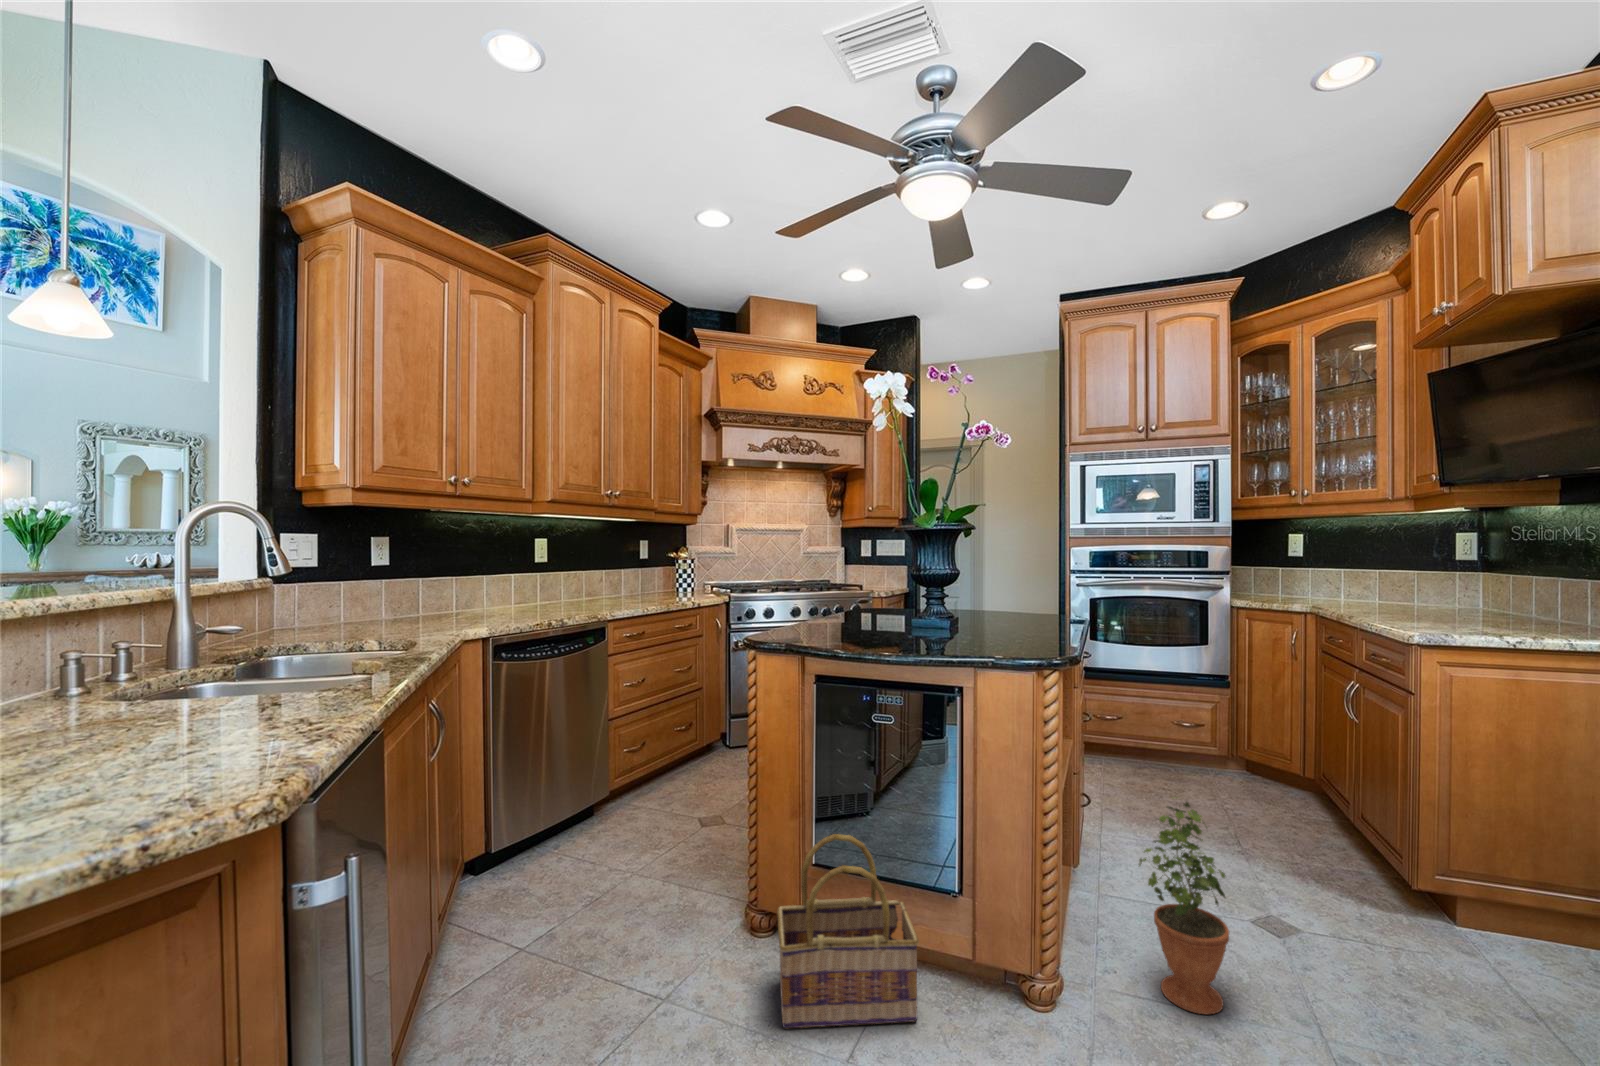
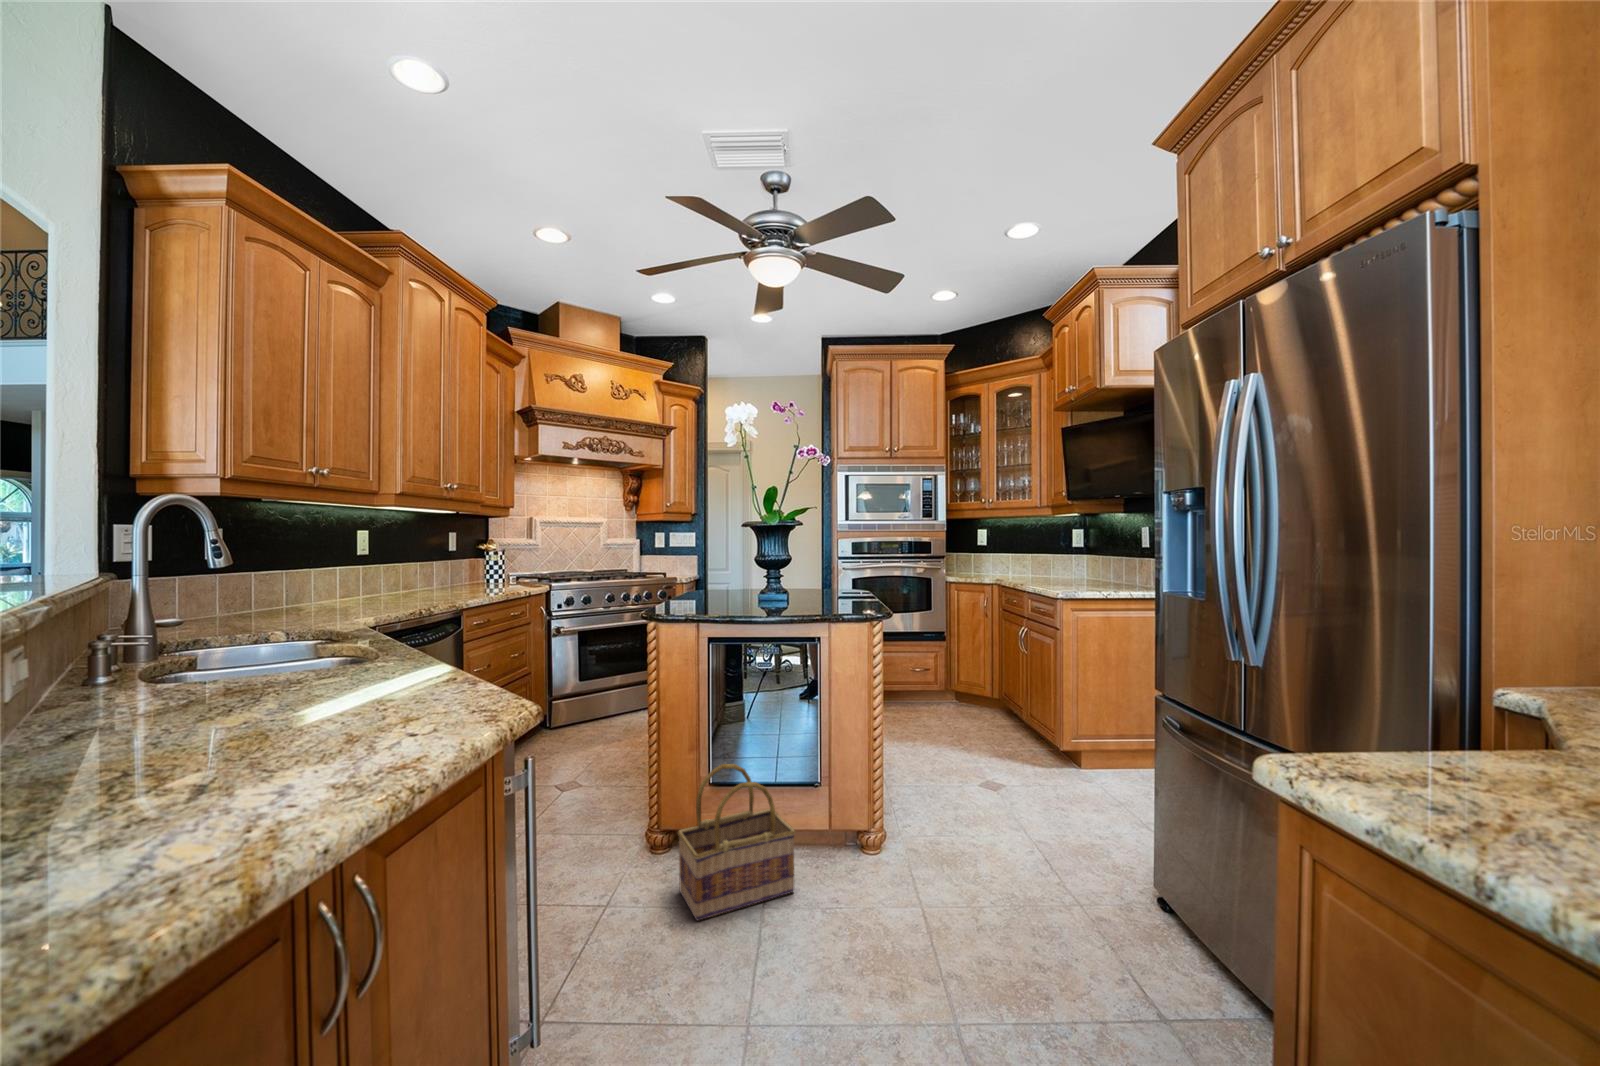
potted plant: present [1139,802,1229,1014] -> none [927,706,981,845]

